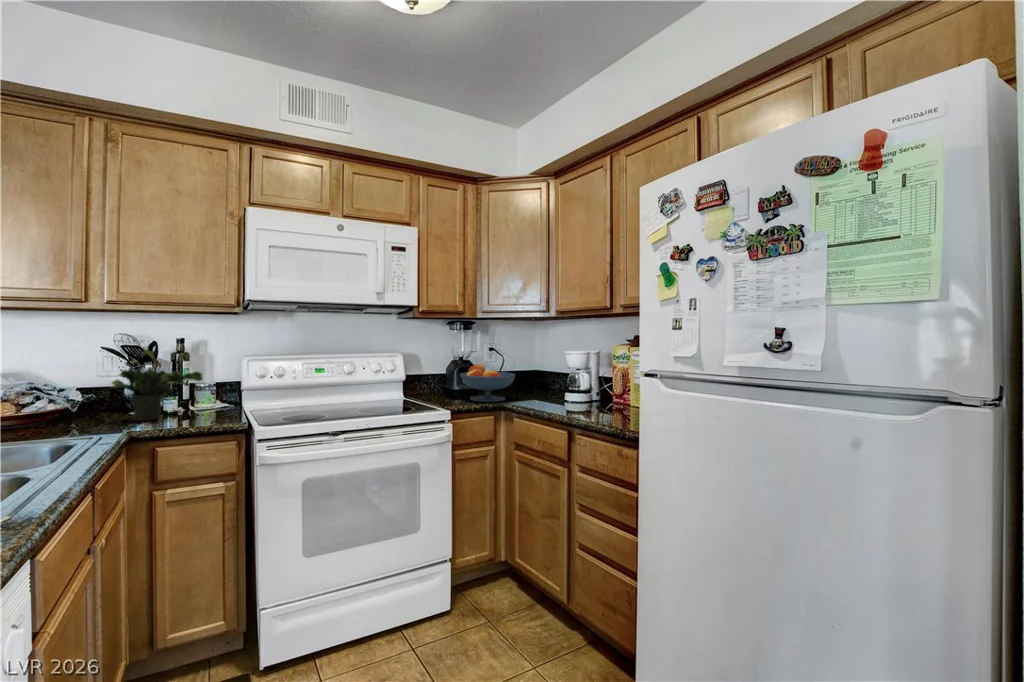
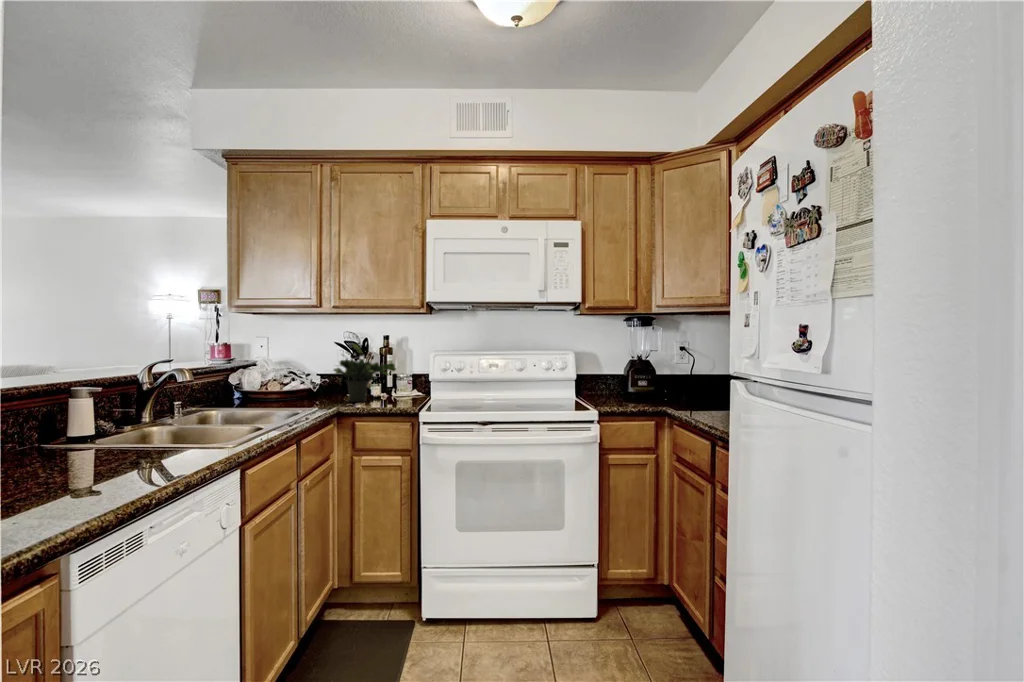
fruit bowl: present [461,364,515,402] -> none [633,363,698,405]

